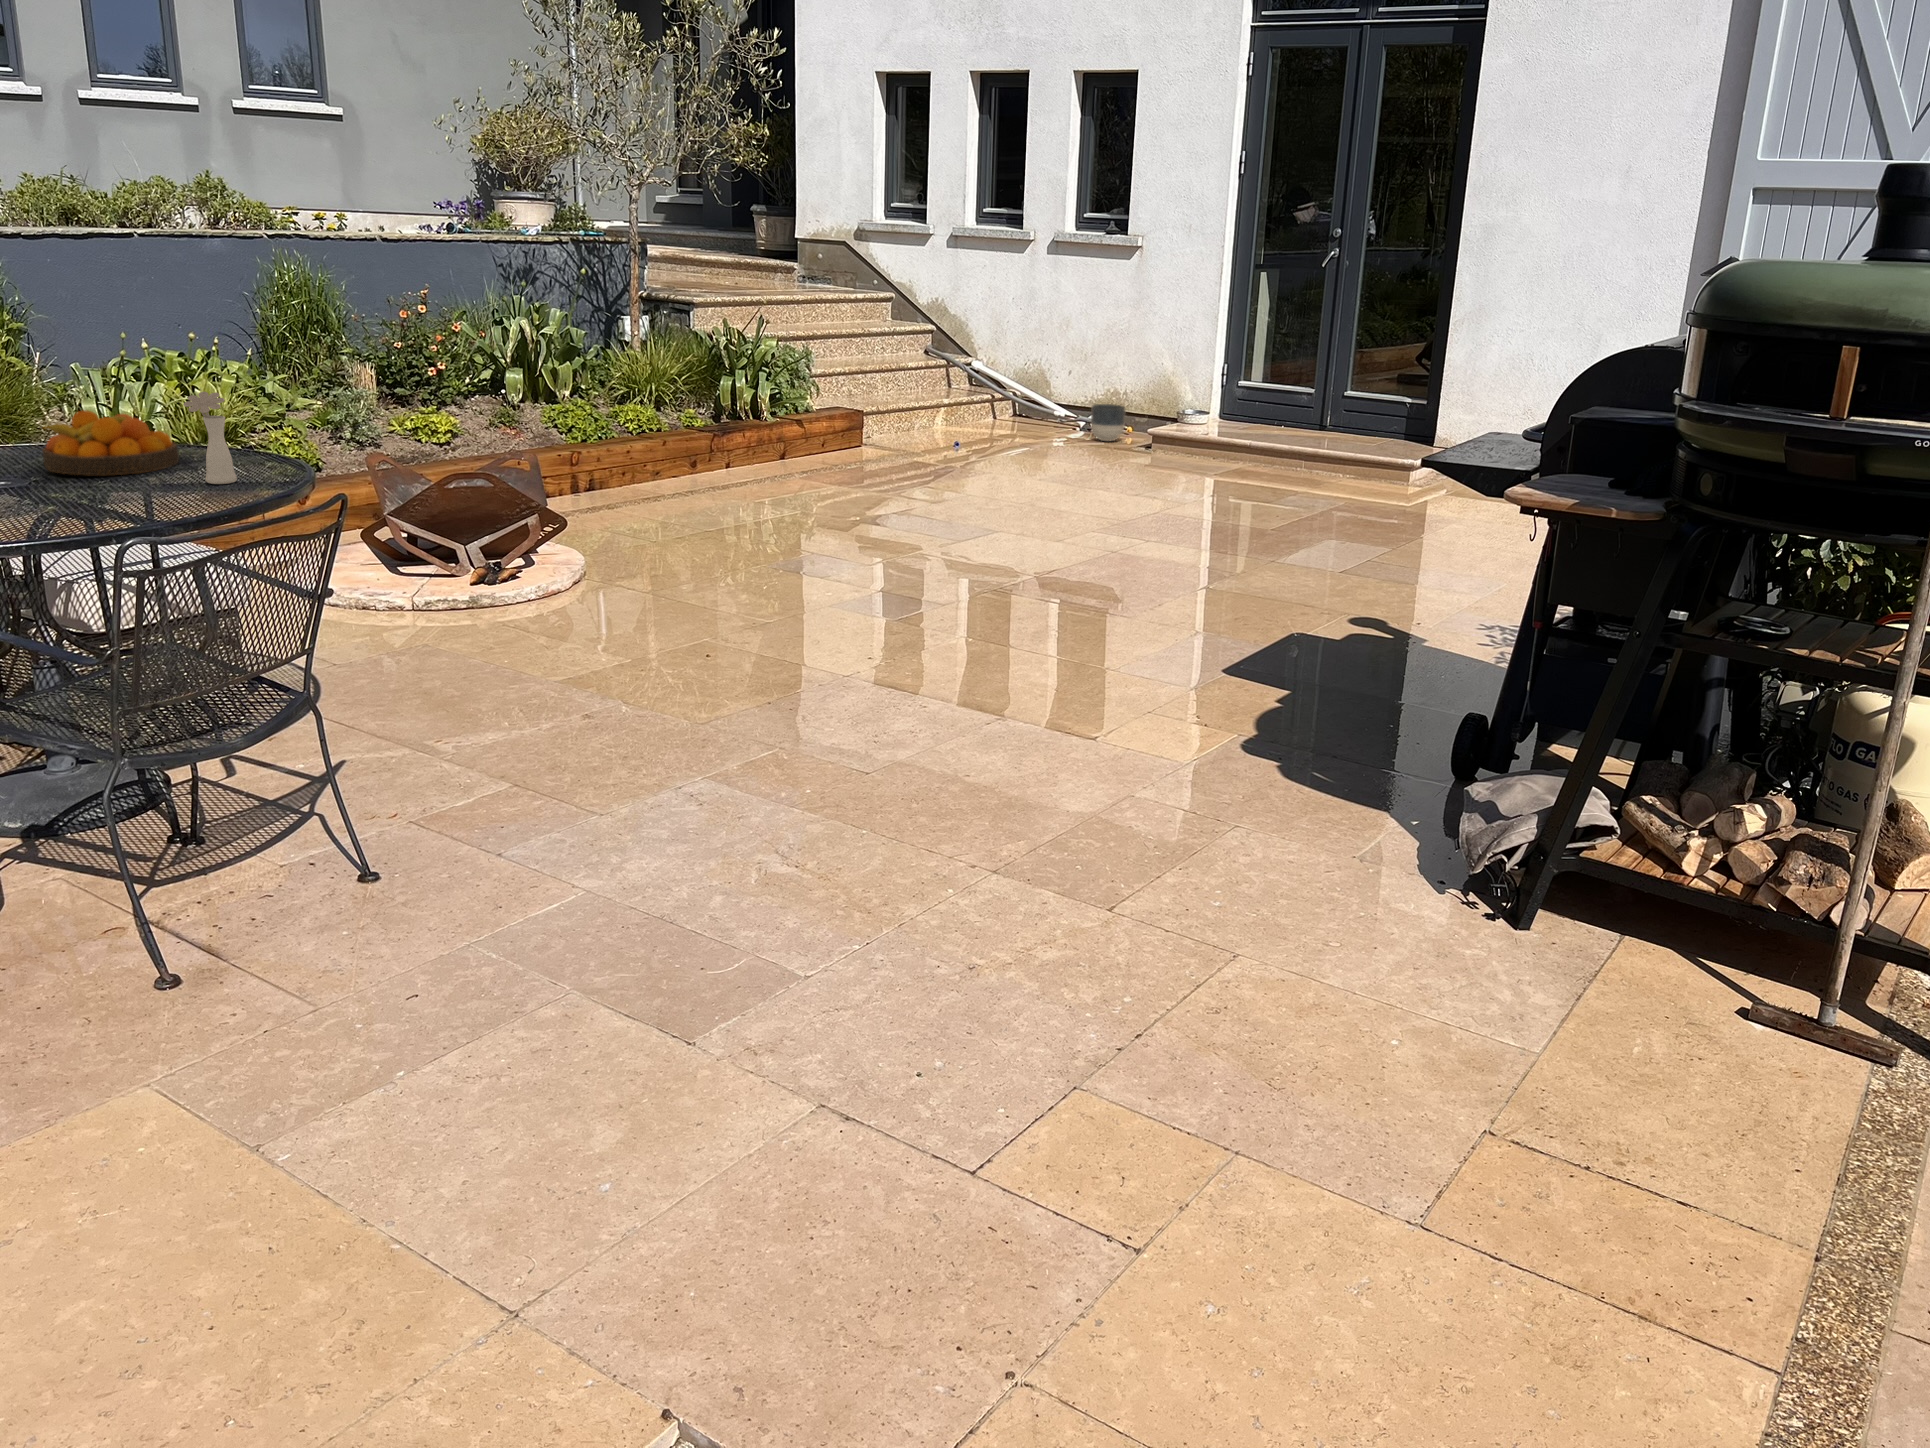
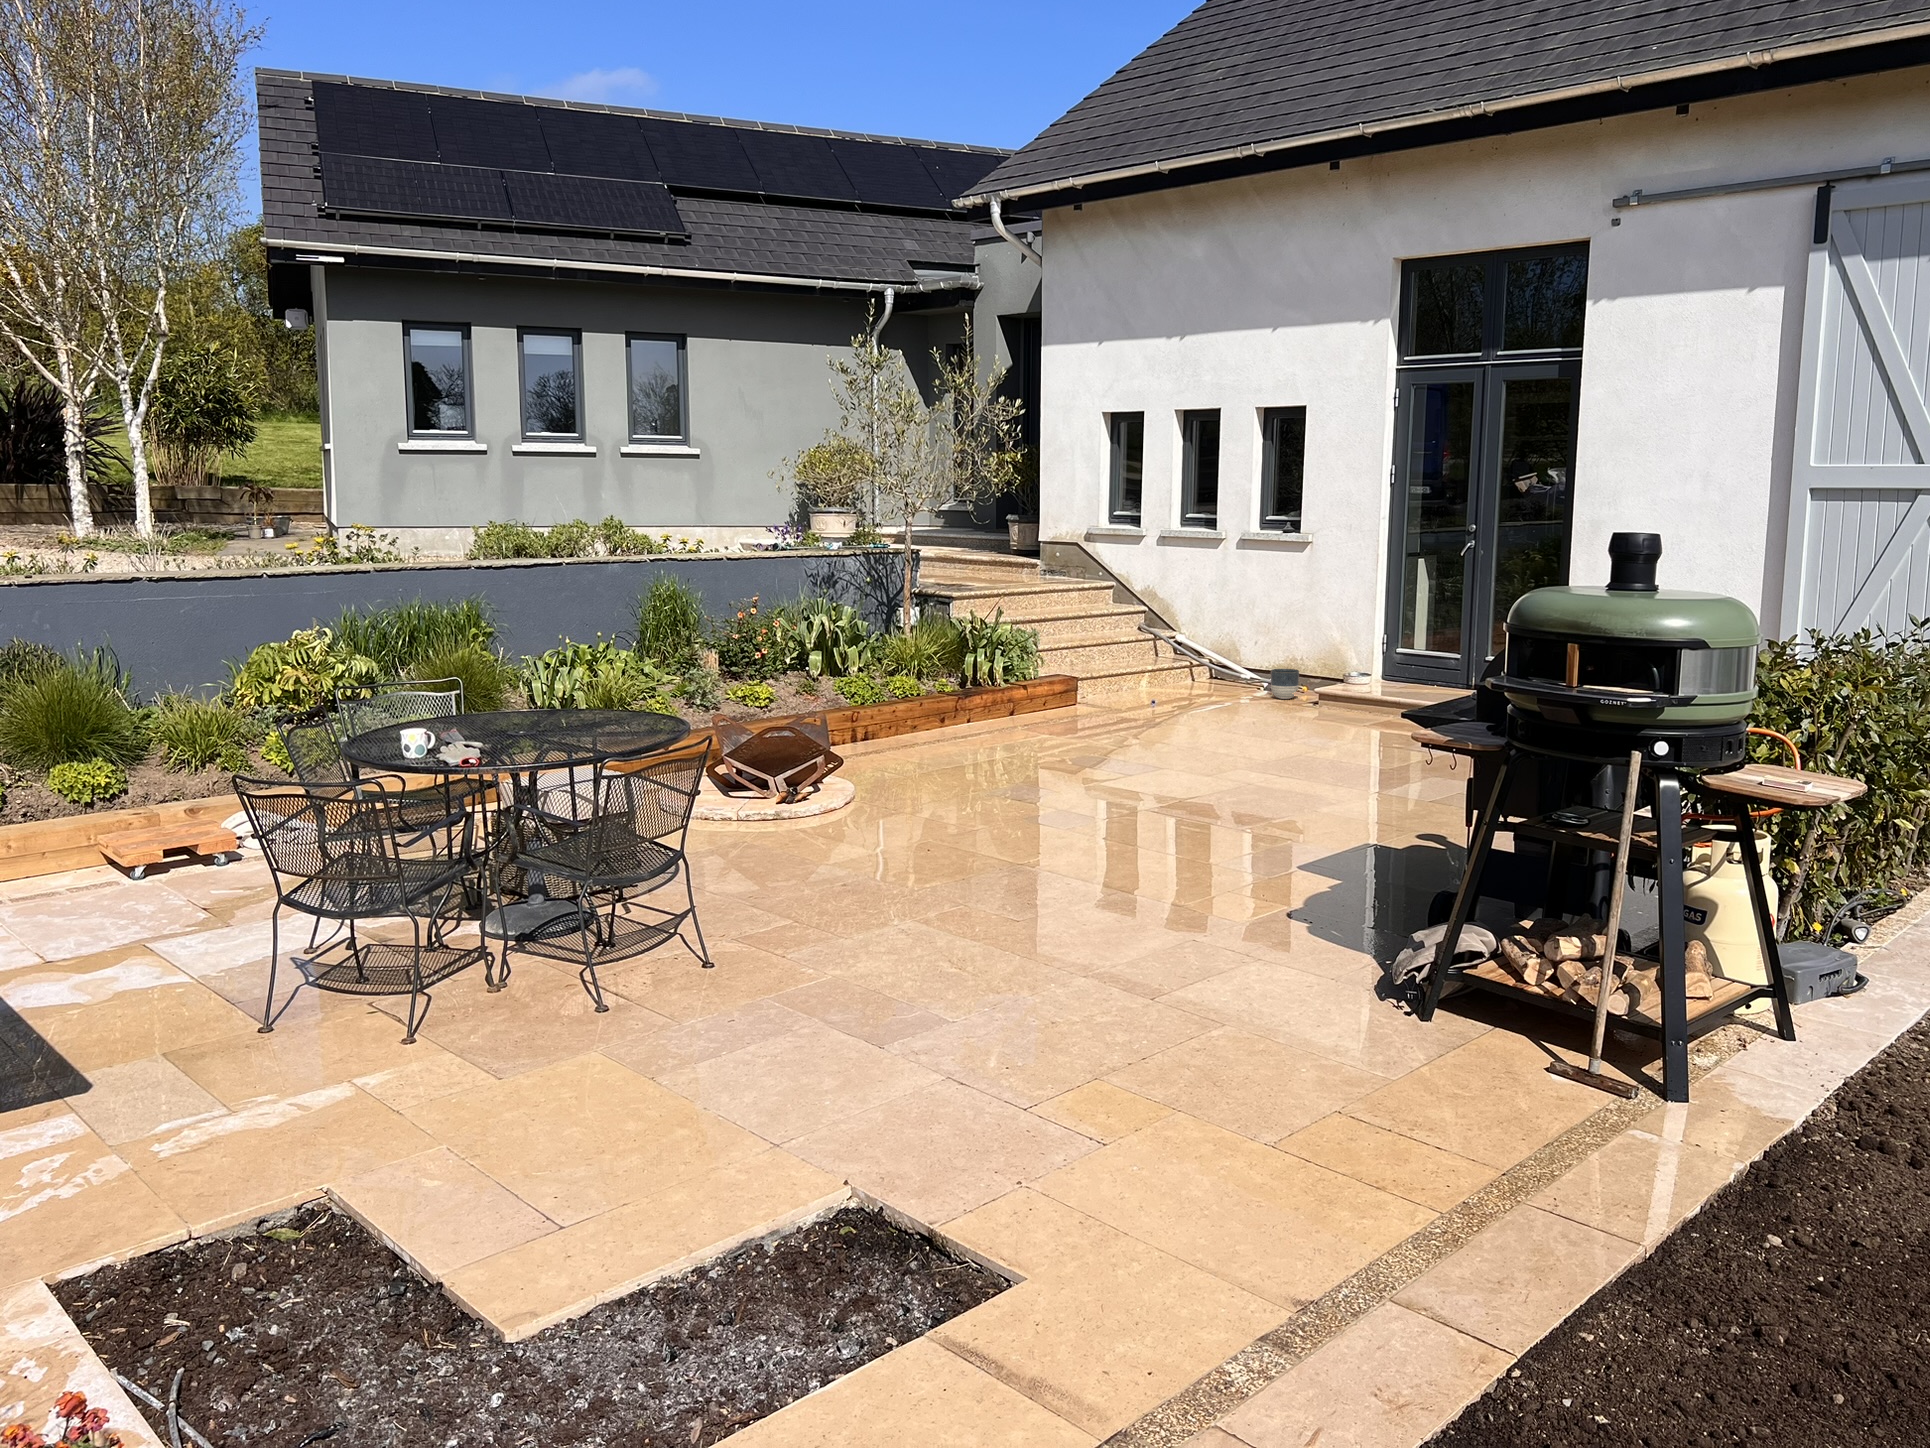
vase: present [183,392,237,484] -> none [620,680,646,733]
fruit bowl: present [40,410,179,476] -> none [537,691,612,729]

